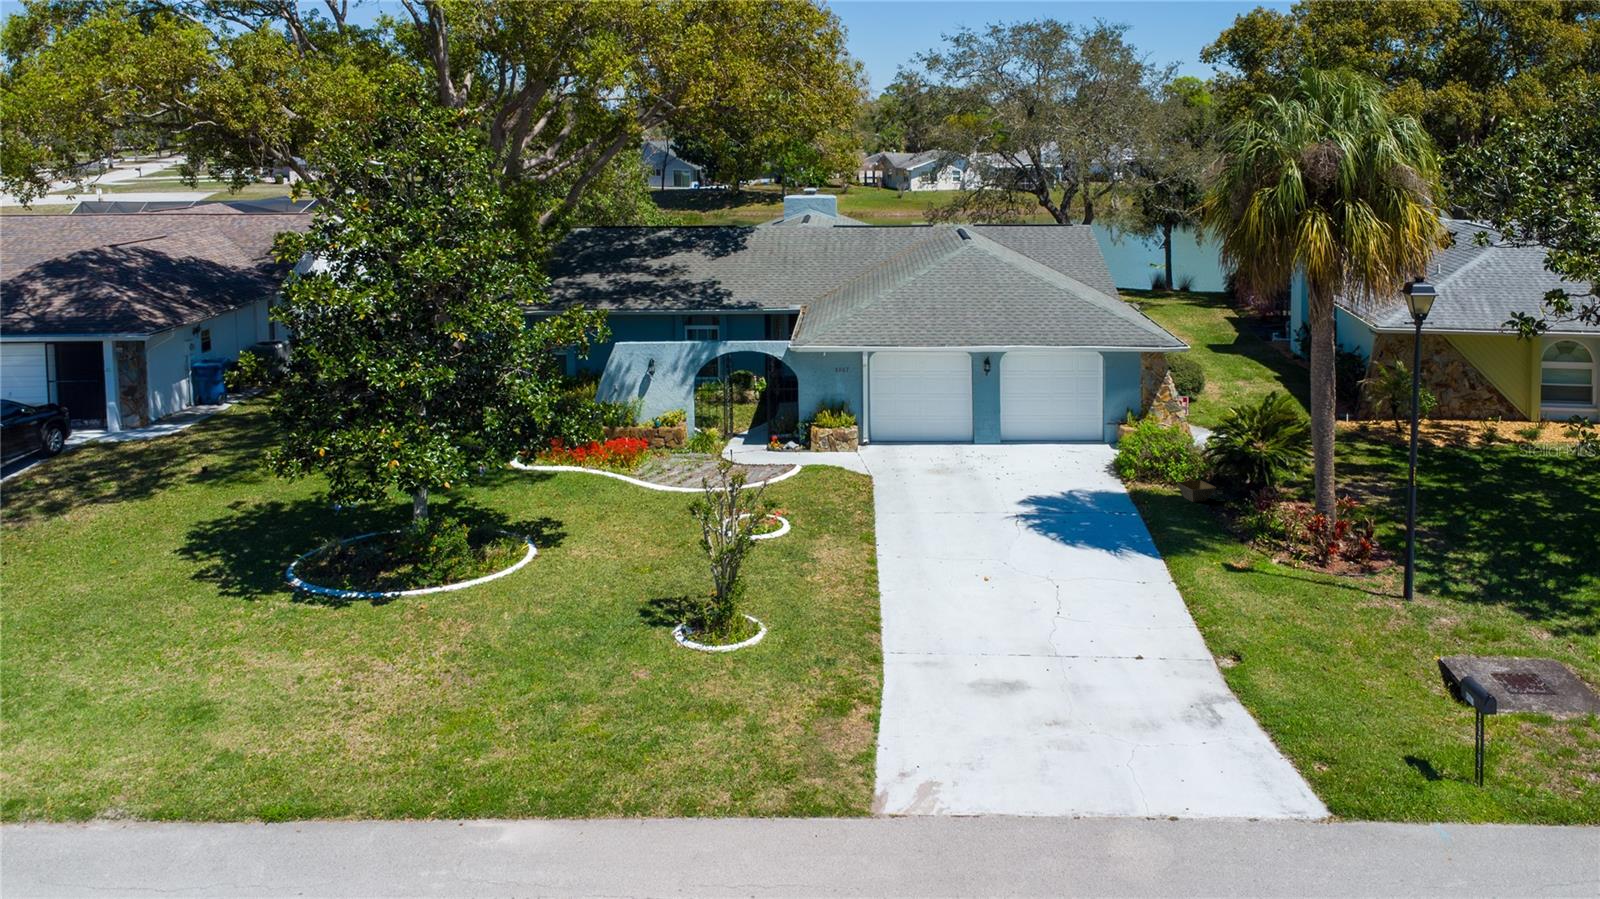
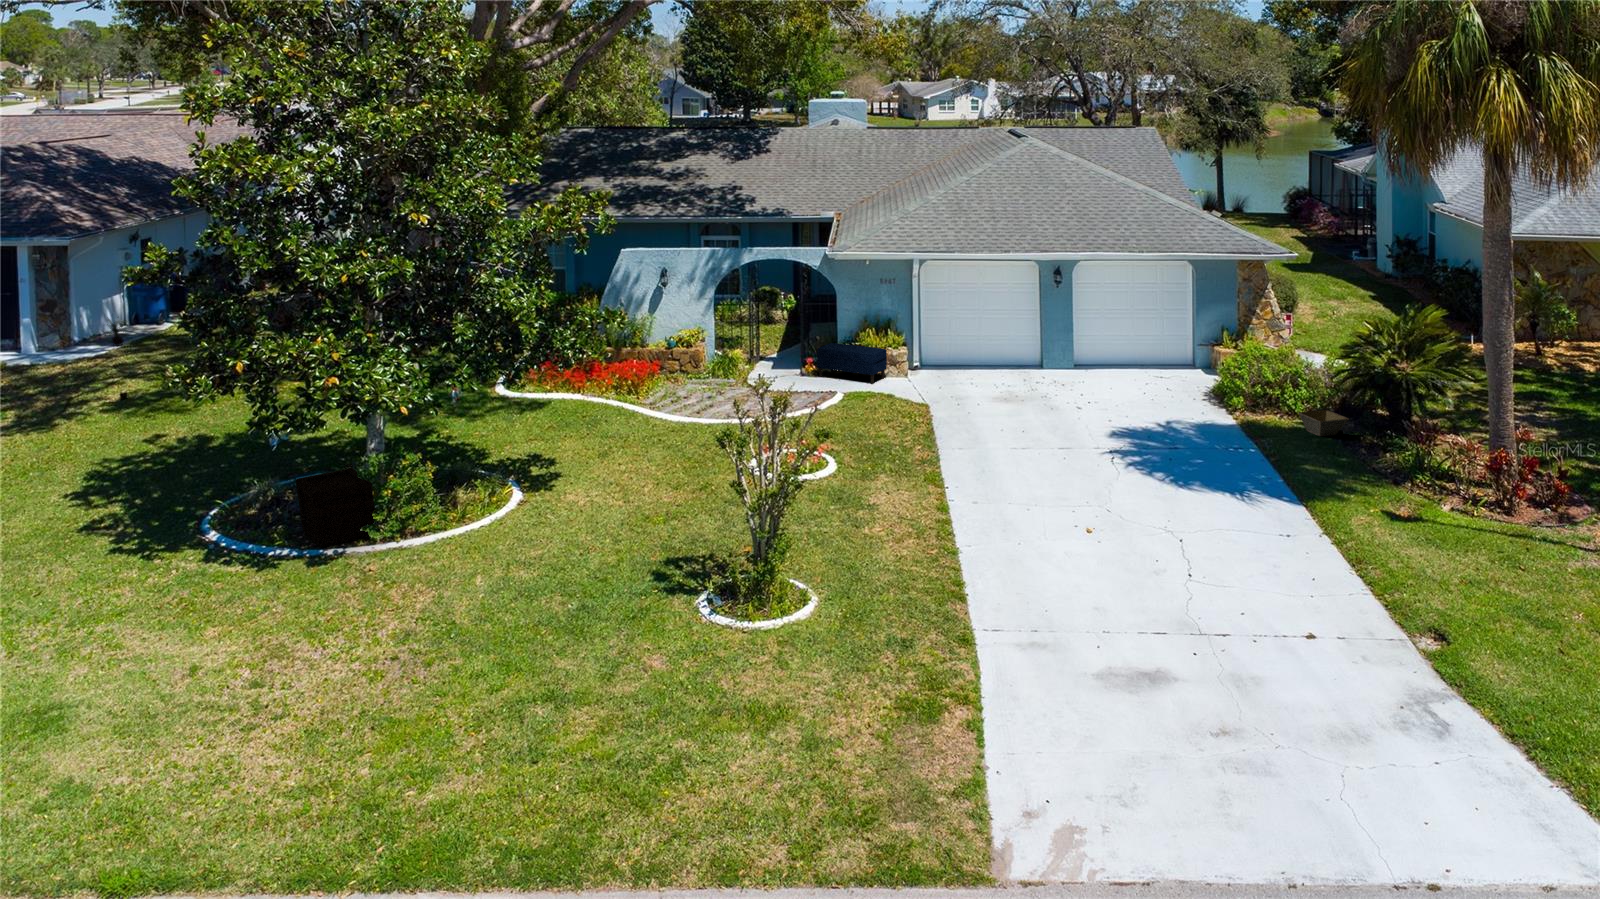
decorative plant: none [160,398,192,423] -> present [105,319,124,346]
bench: none [782,422,842,457] -> present [817,343,887,384]
wooden crate: none [359,530,423,593] -> present [296,468,375,548]

